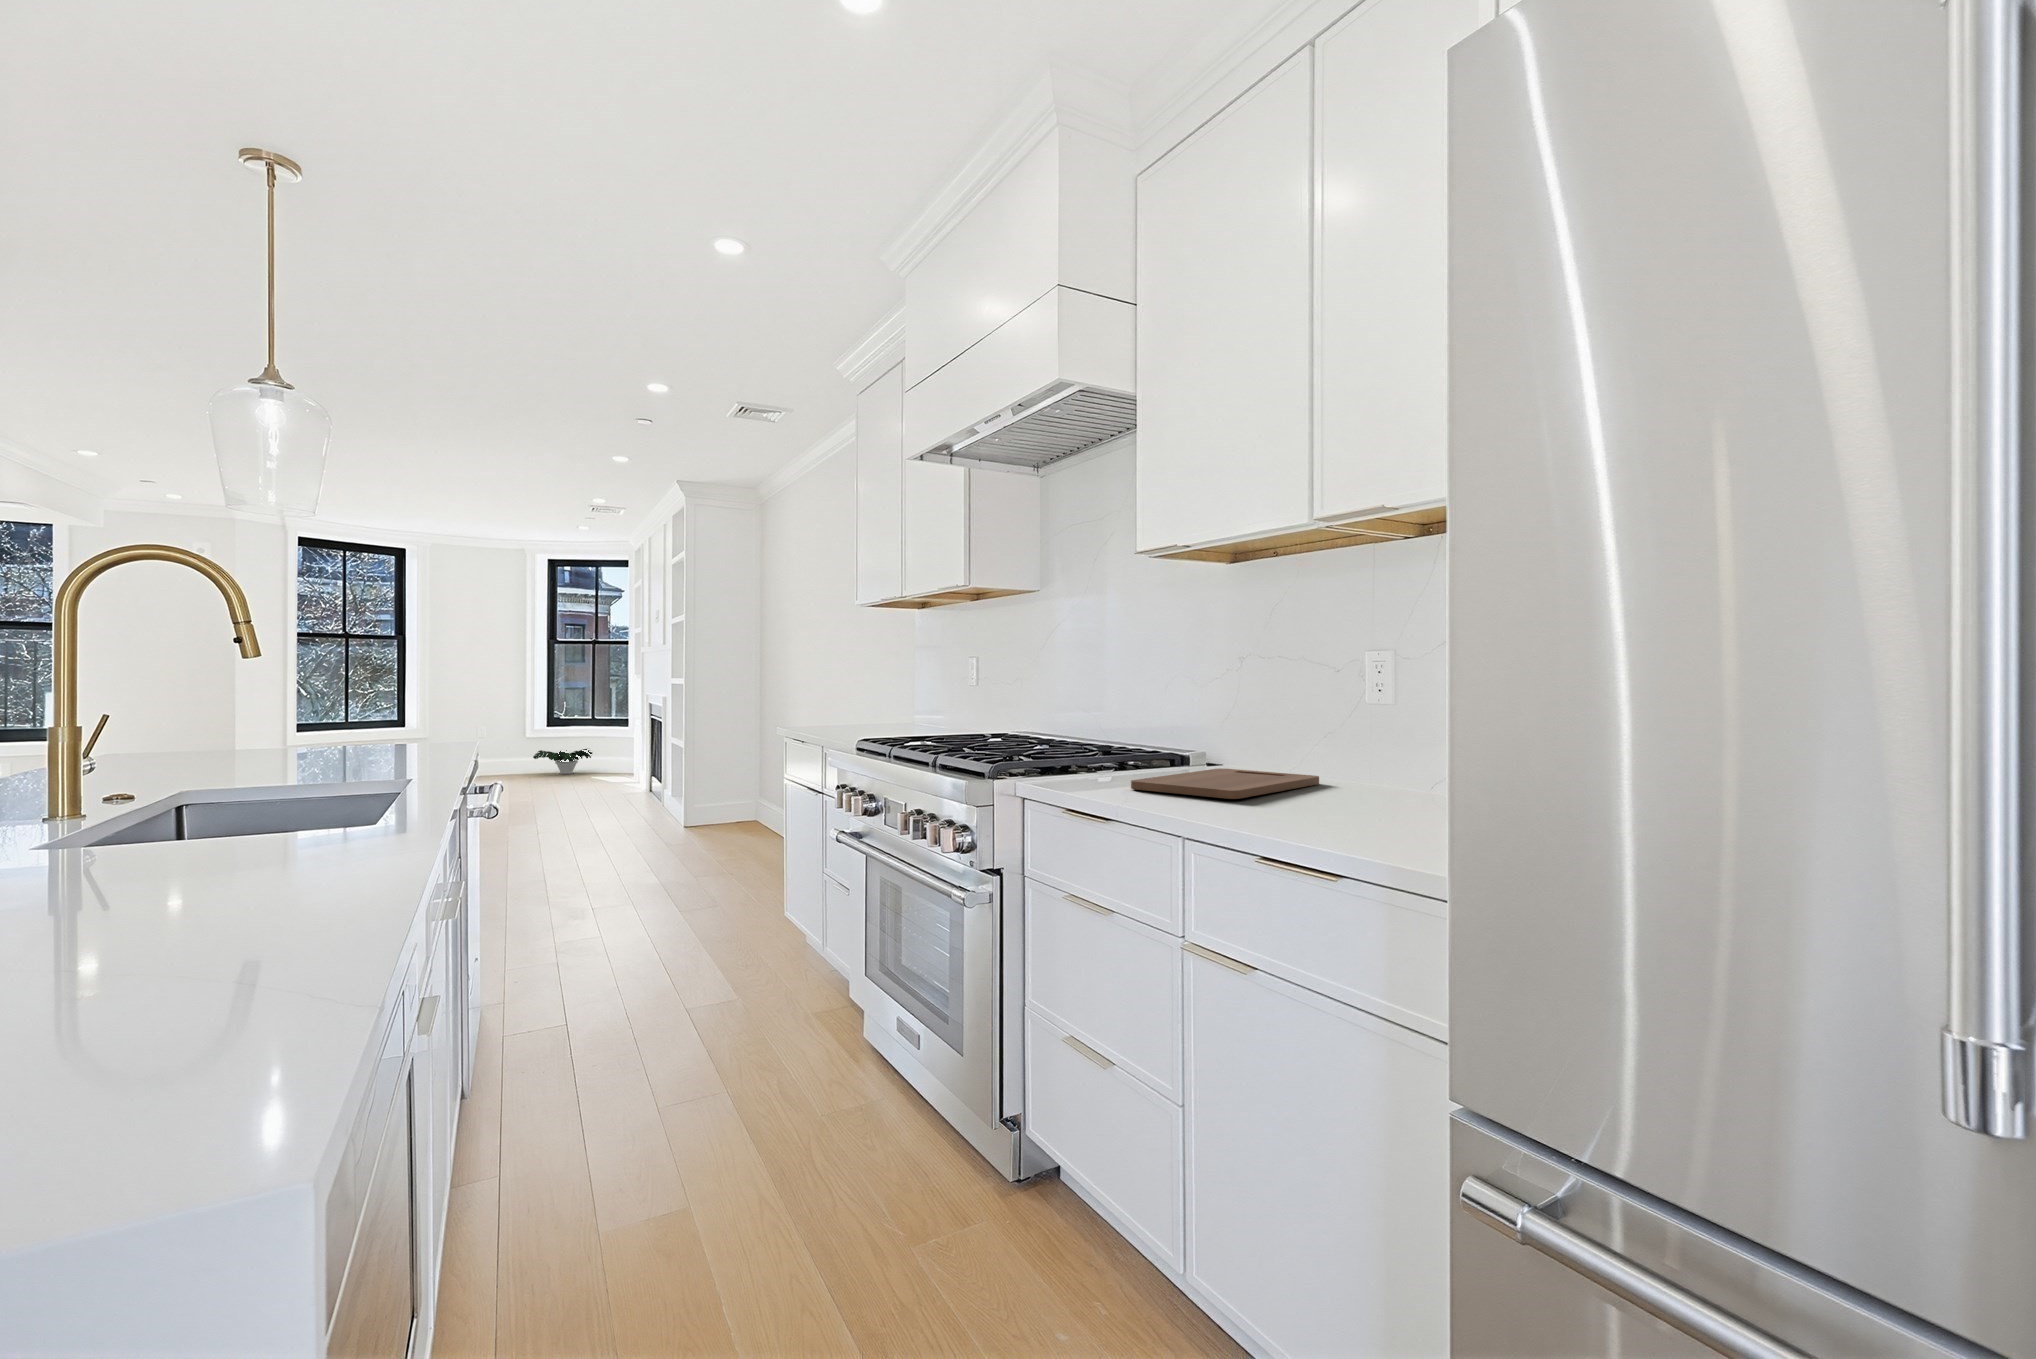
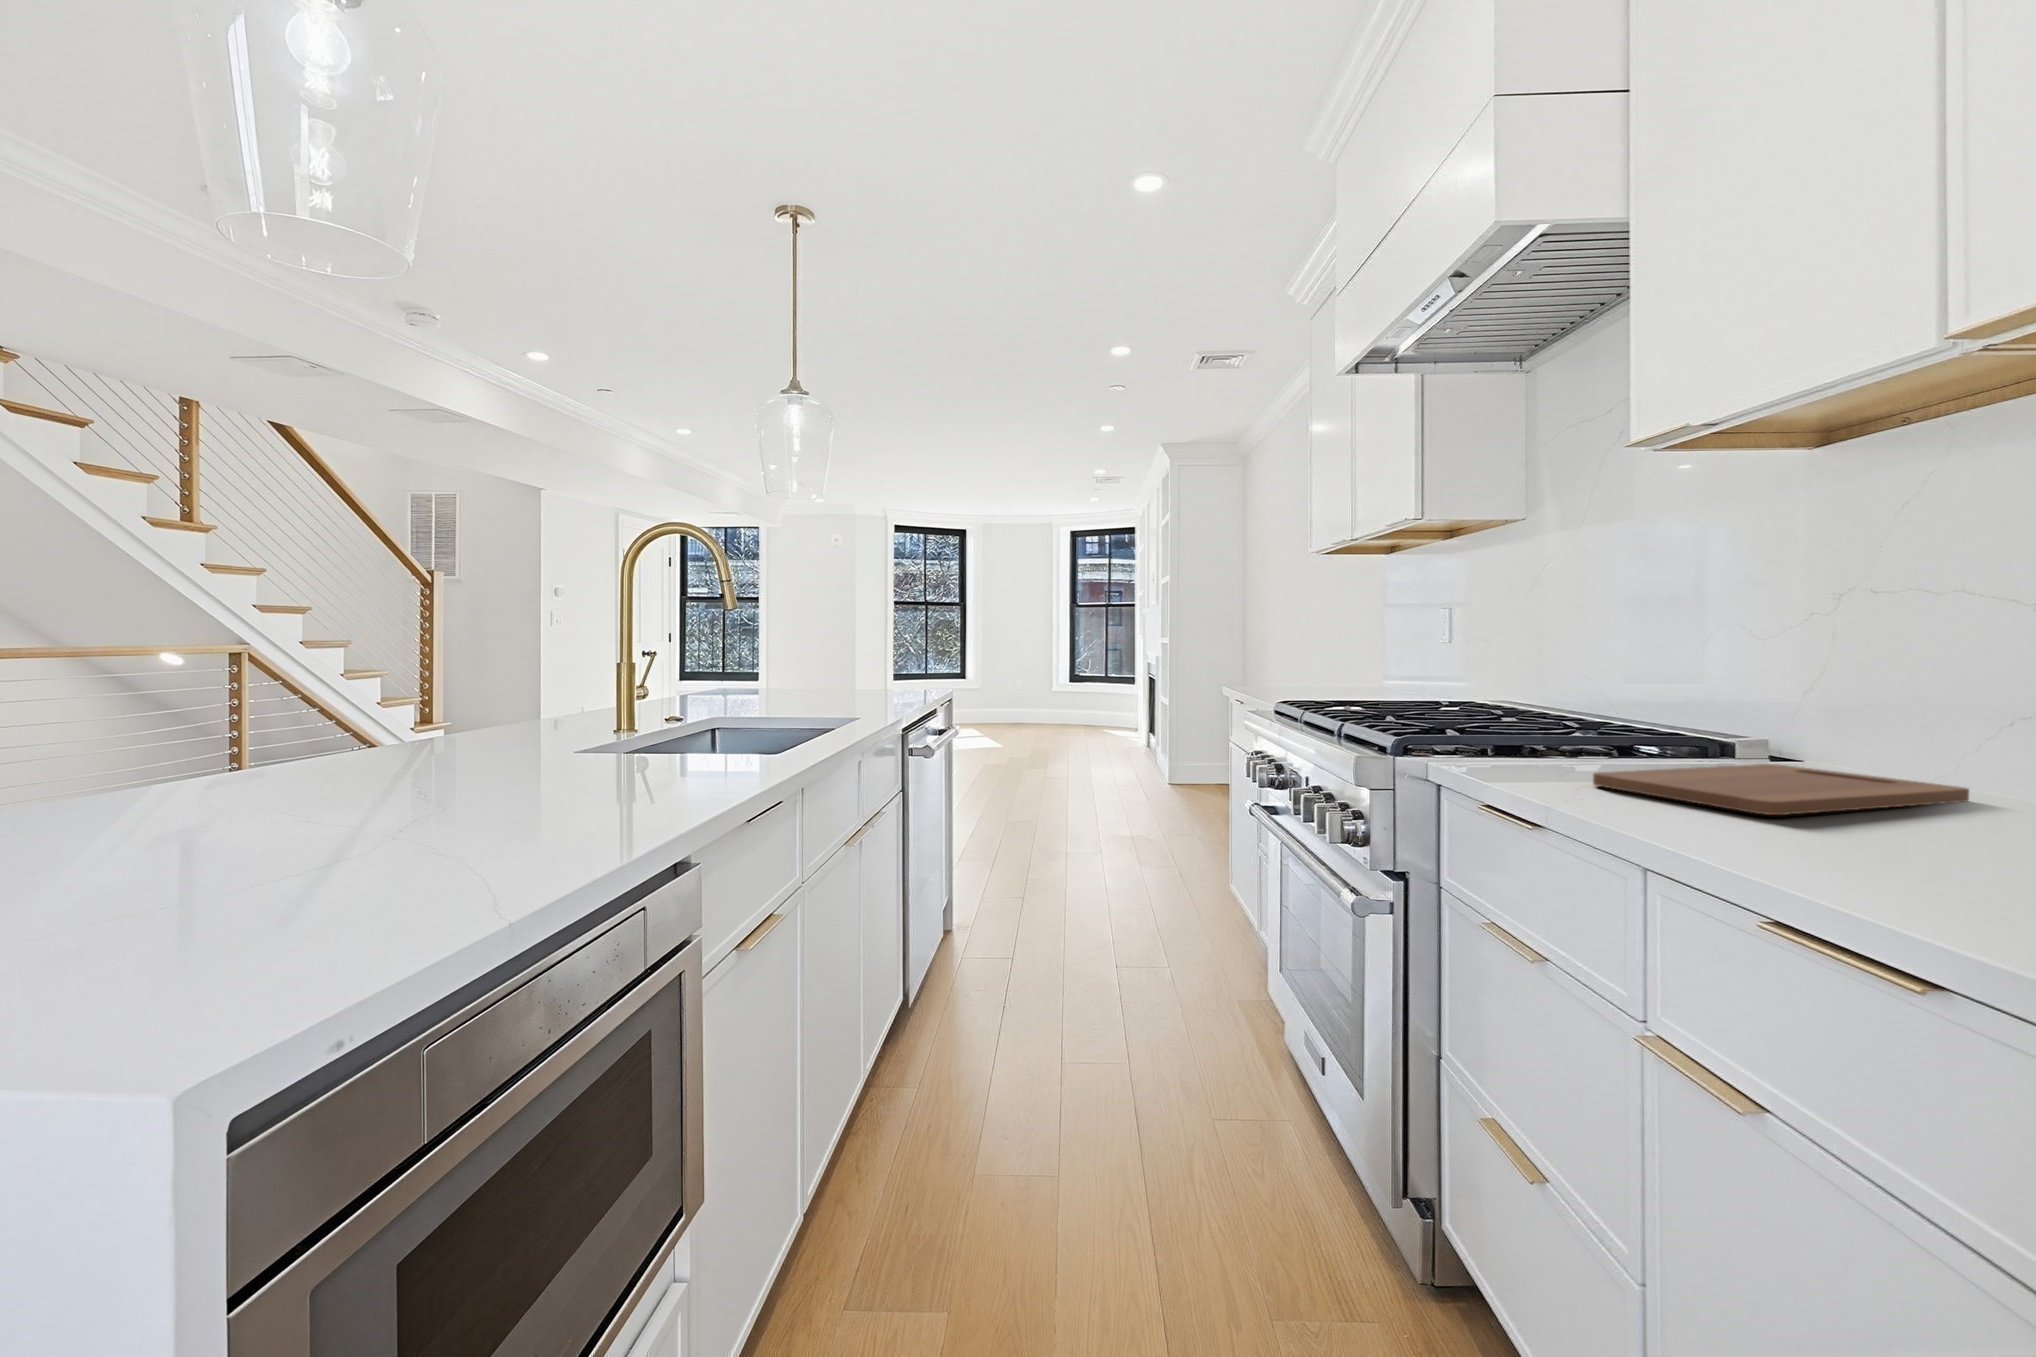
potted plant: present [533,749,592,774] -> none [1056,705,1106,728]

